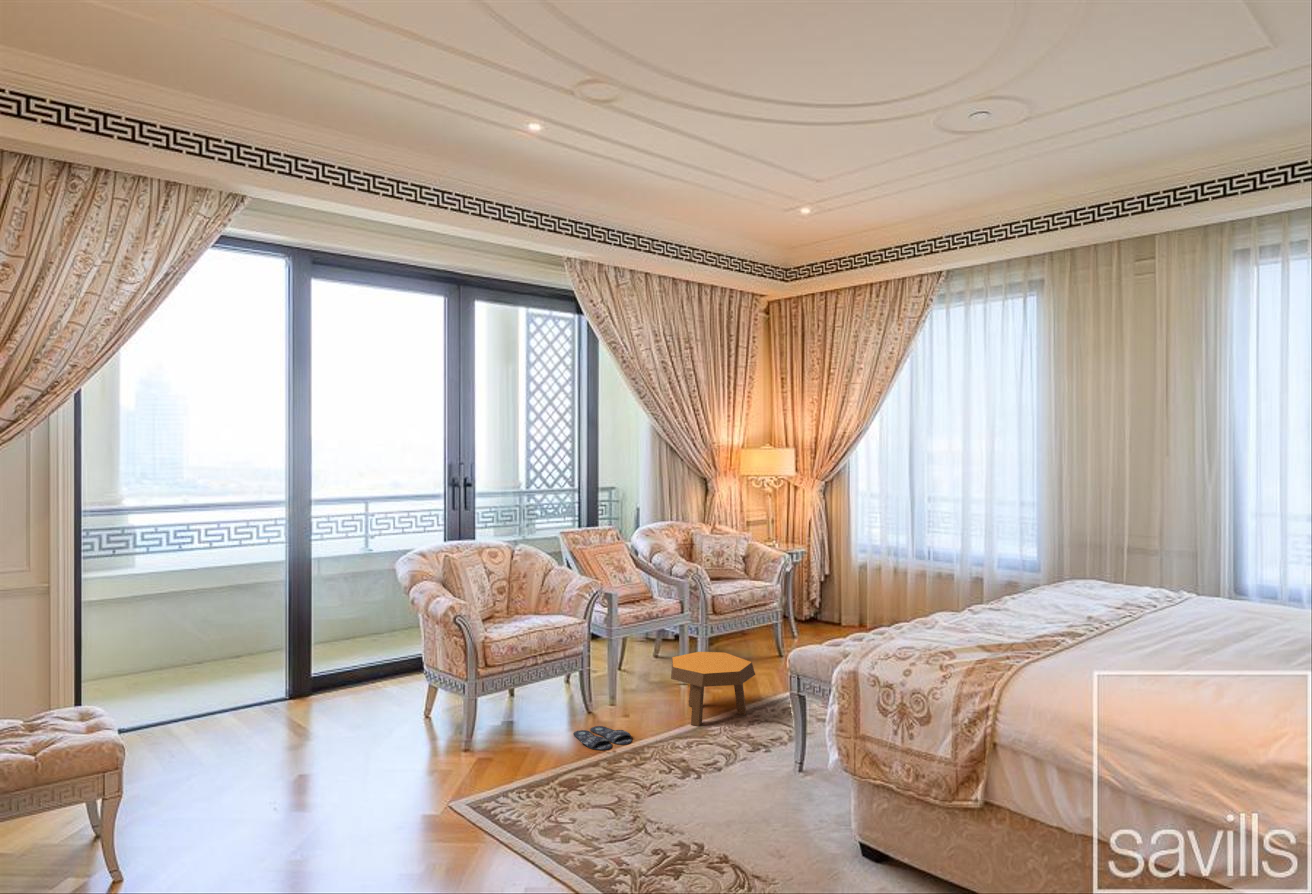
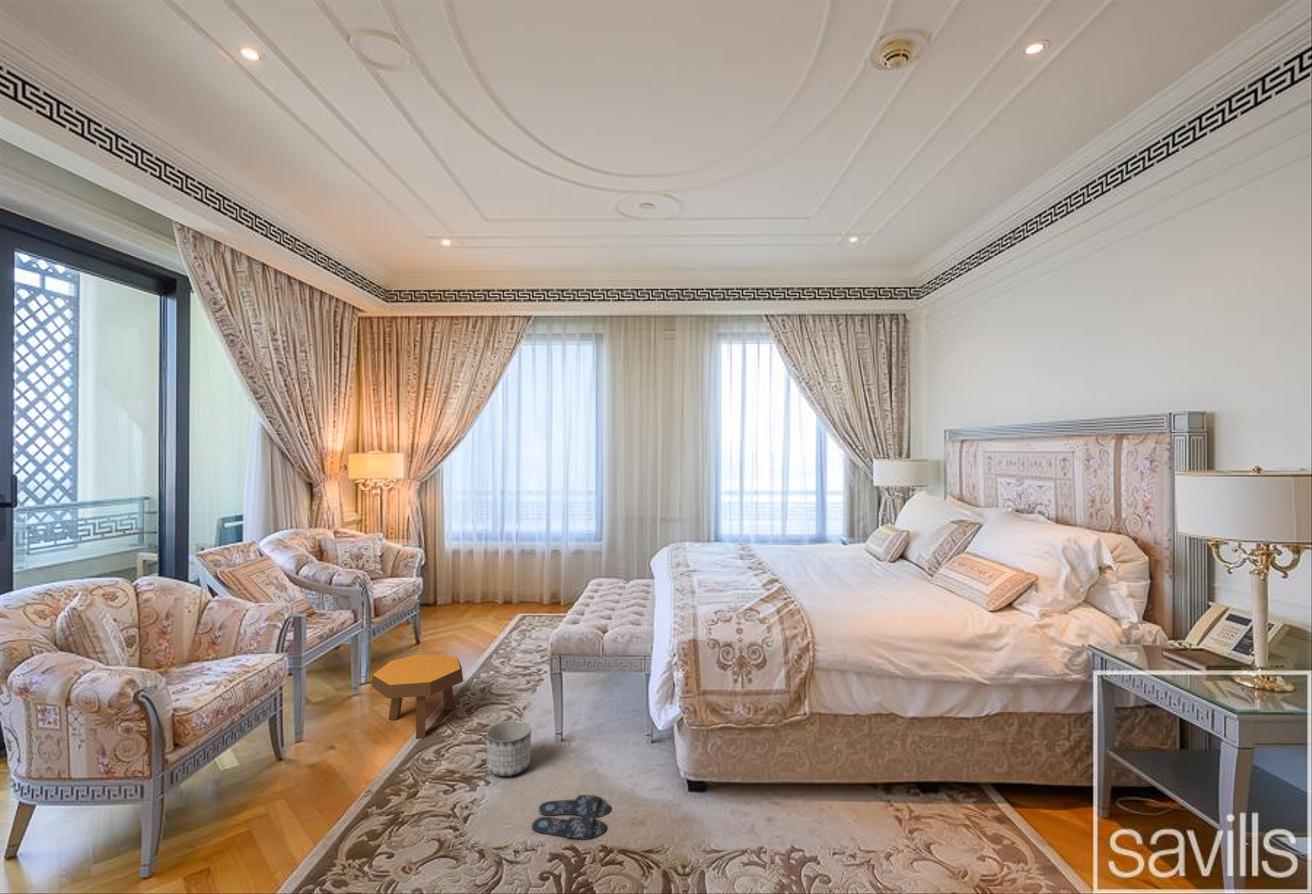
planter: none [707,724,752,775] -> present [486,720,531,776]
slippers: present [573,726,632,750] -> present [532,795,611,839]

